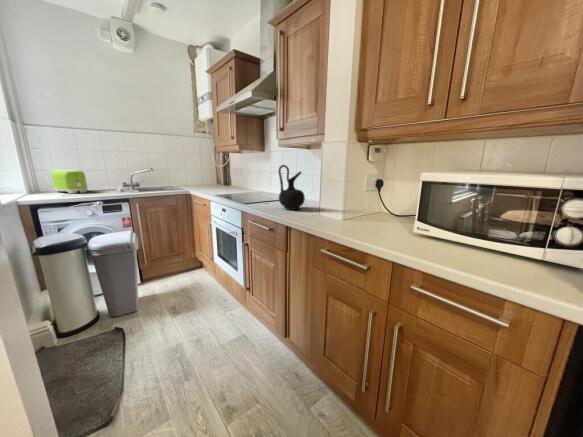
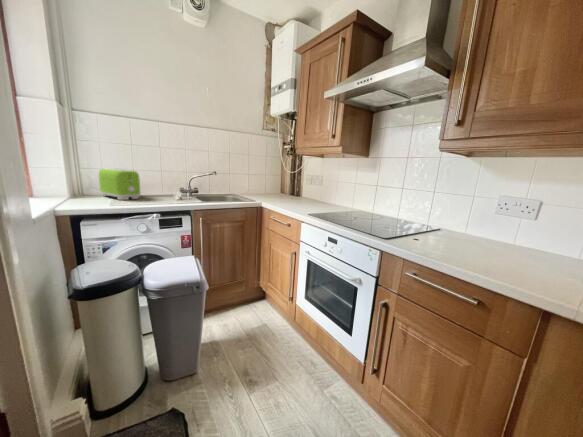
ceramic jug: present [279,165,305,210] -> none [463,182,522,262]

